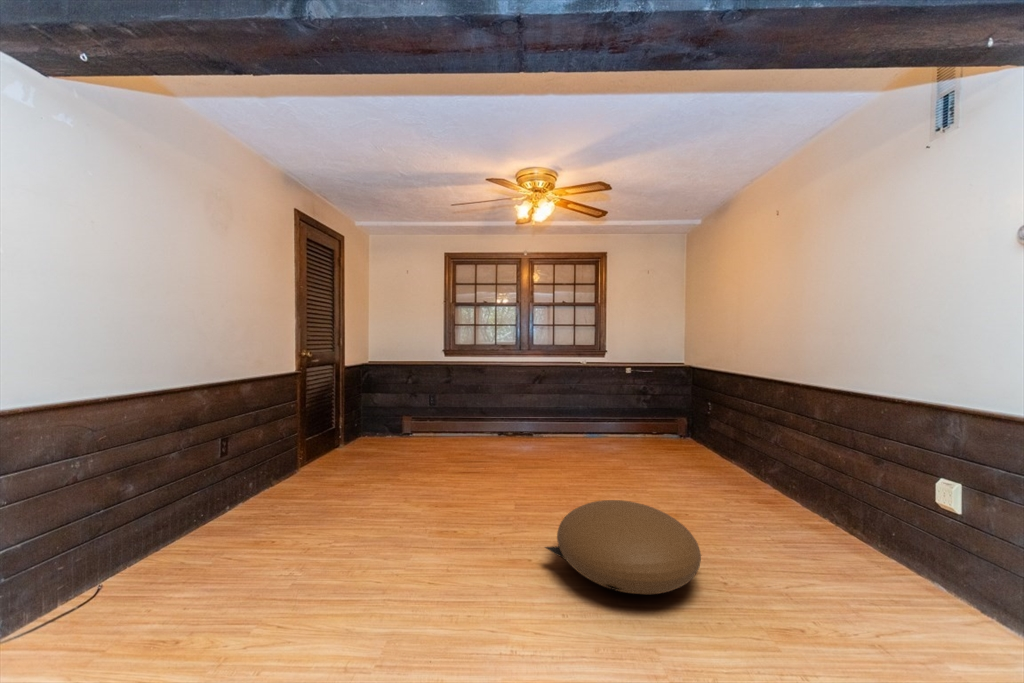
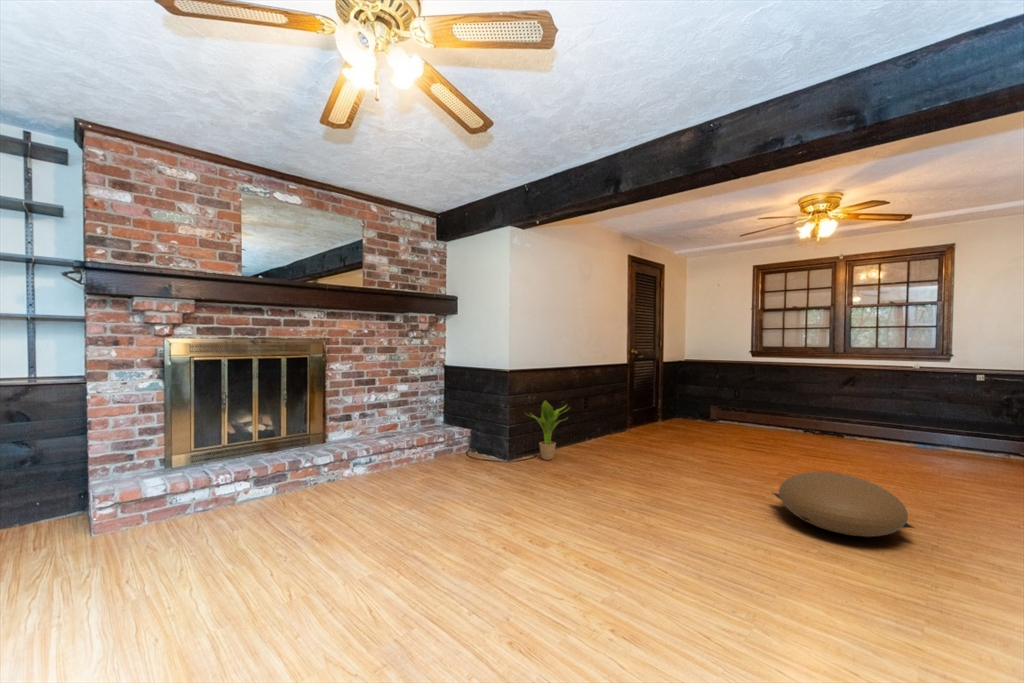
potted plant: none [64,459,193,589] -> present [529,400,567,460]

